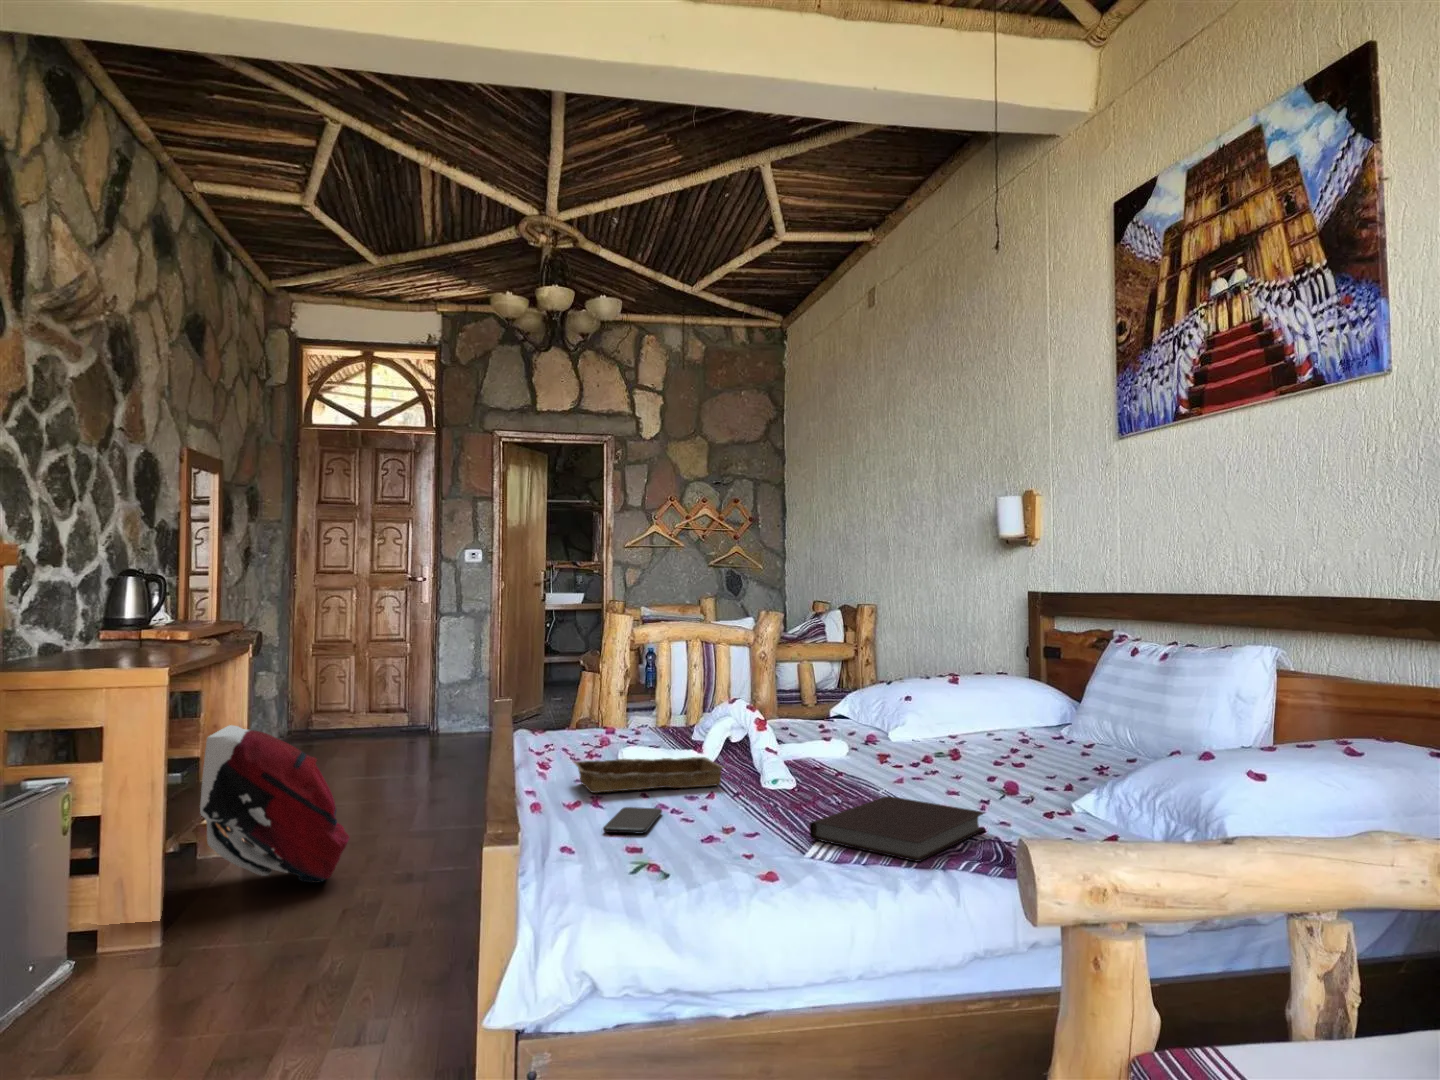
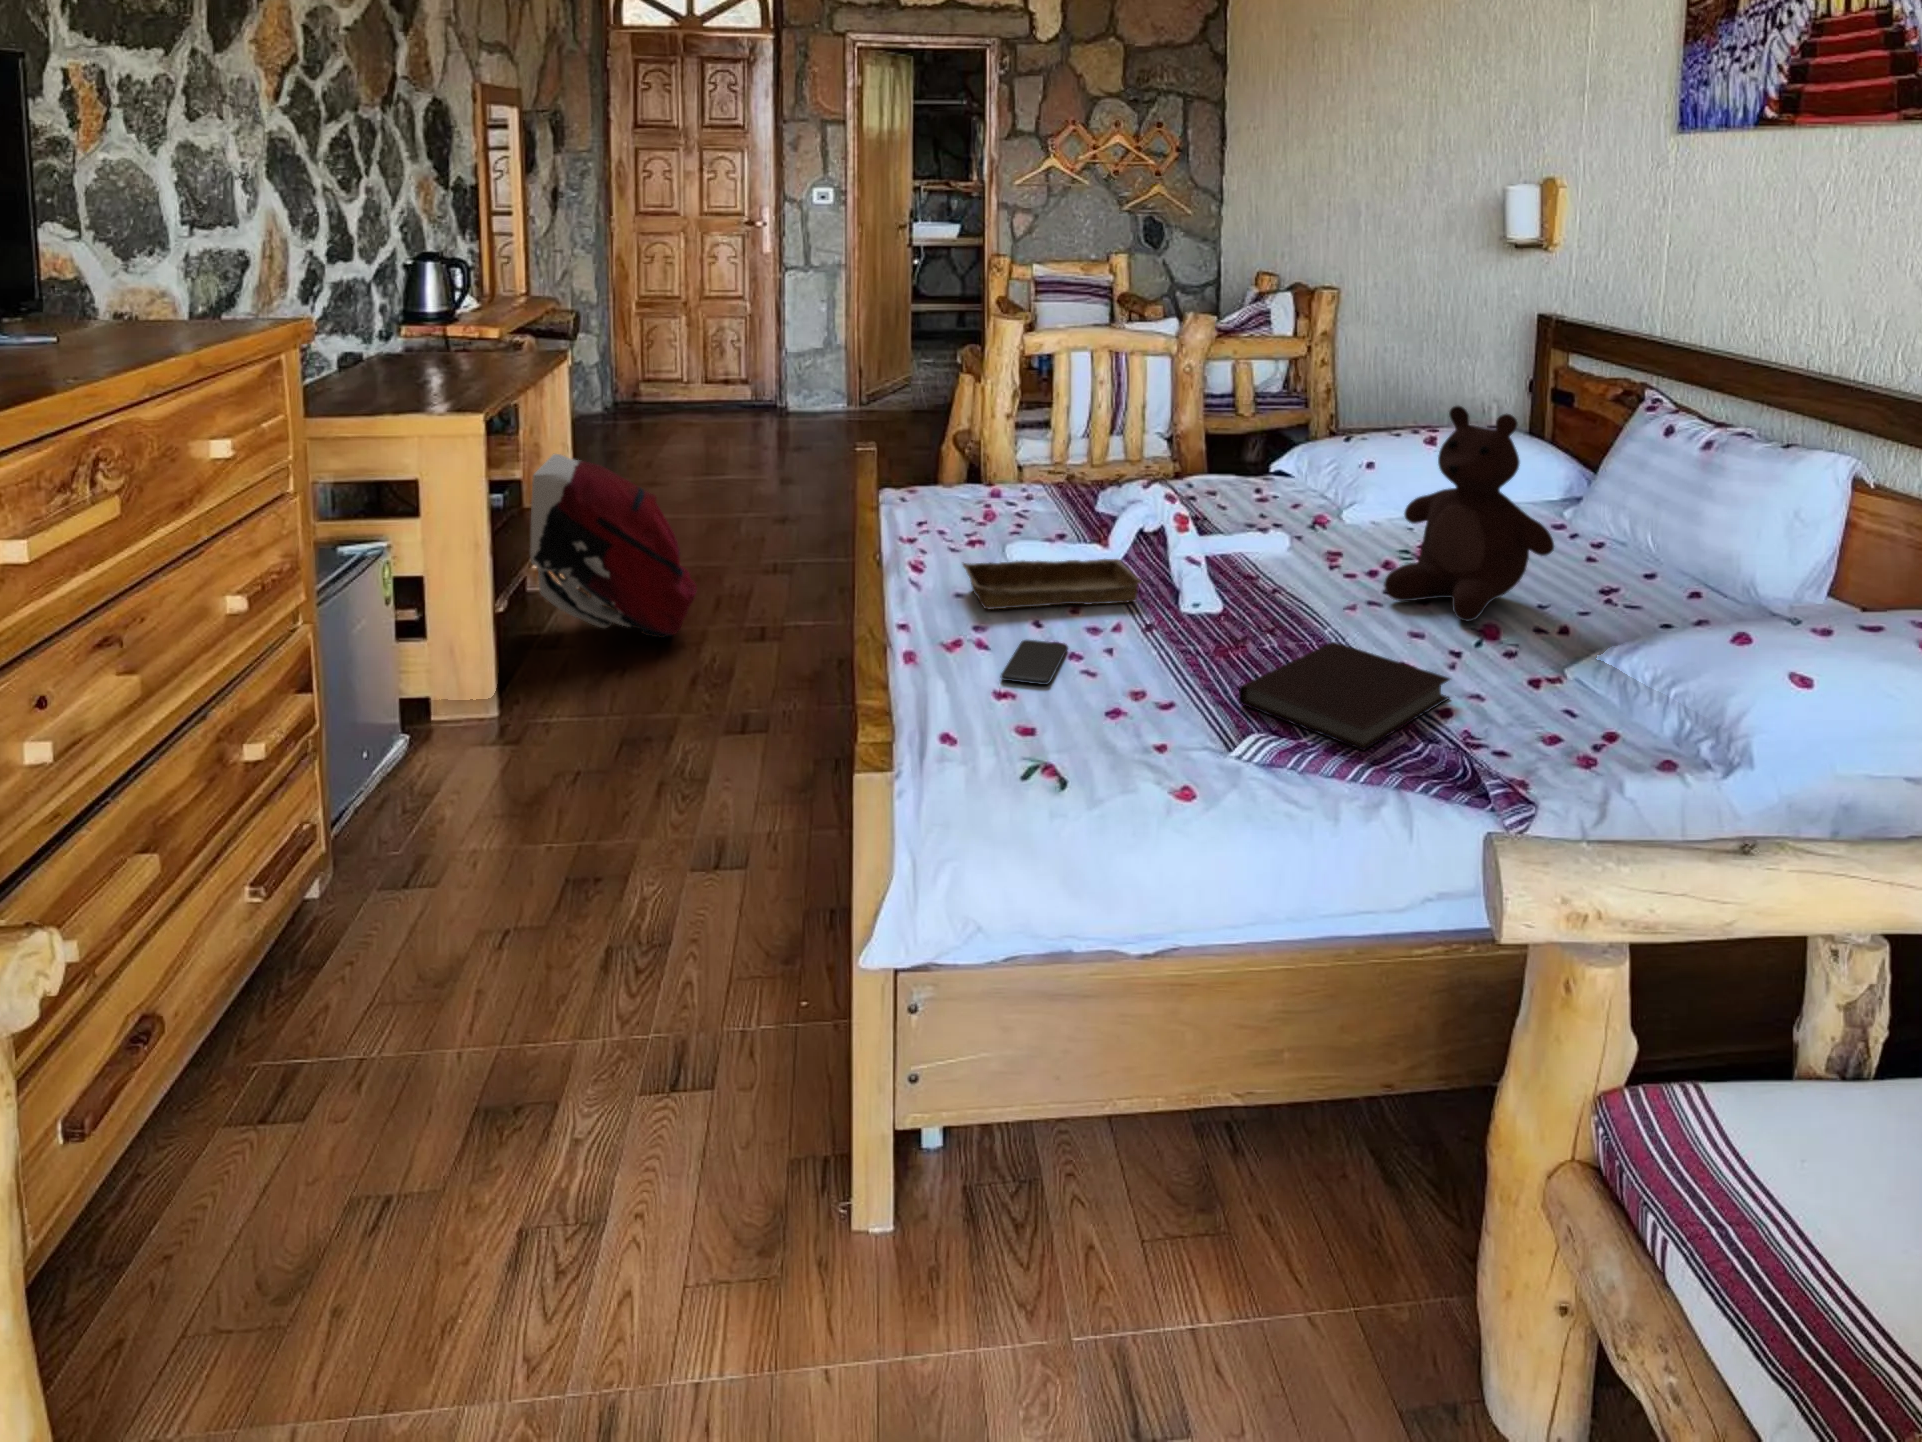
teddy bear: none [923,619,1056,787] -> present [1384,406,1554,621]

